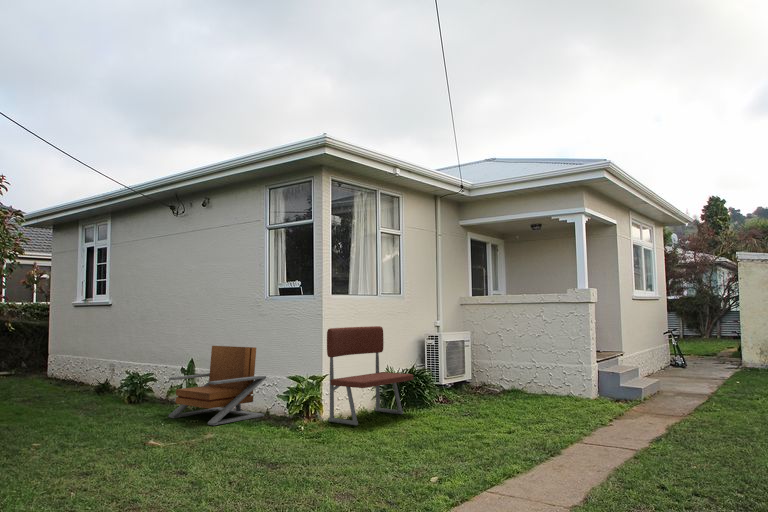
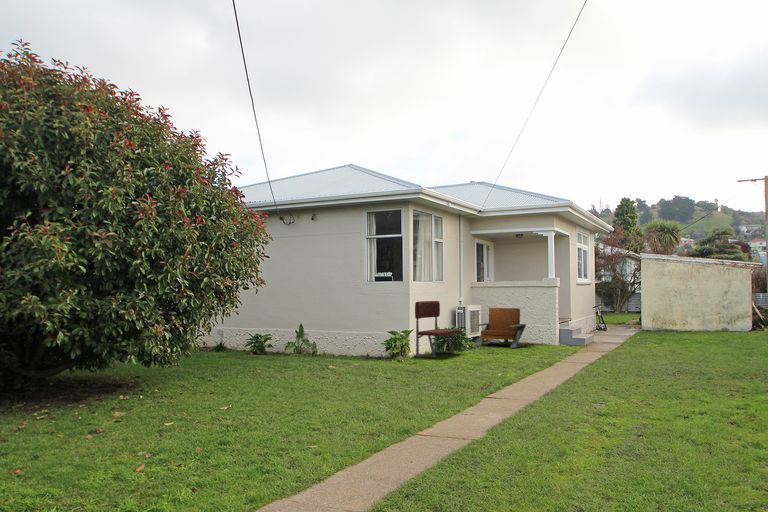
lounge chair: present [168,346,266,425] -> present [476,308,526,348]

